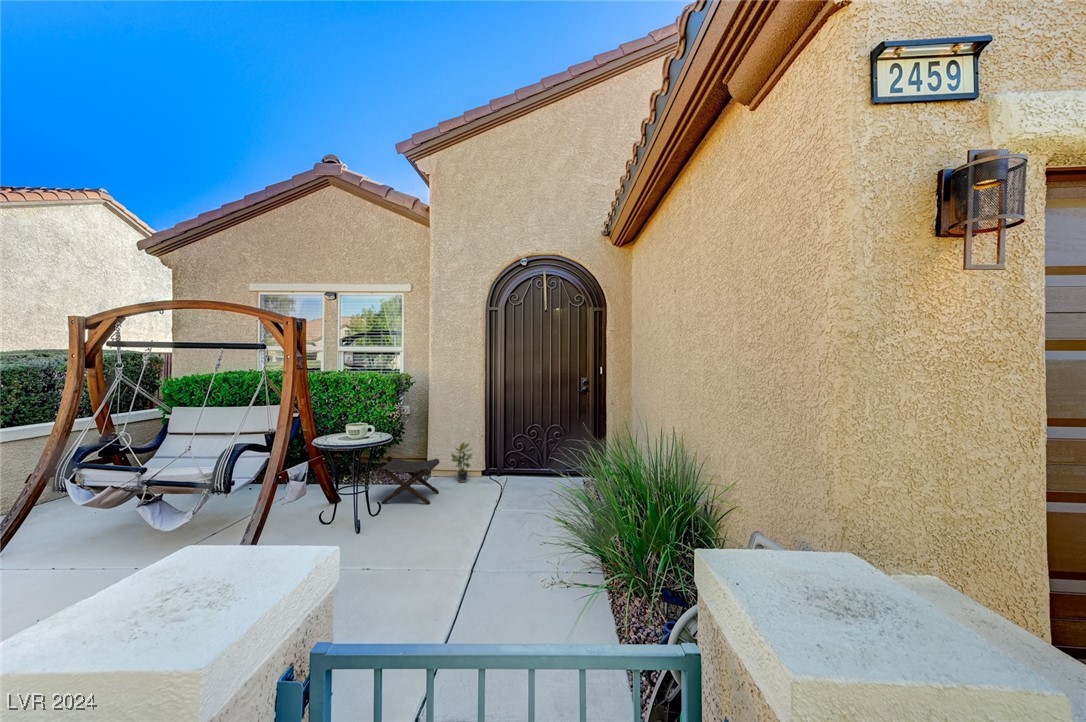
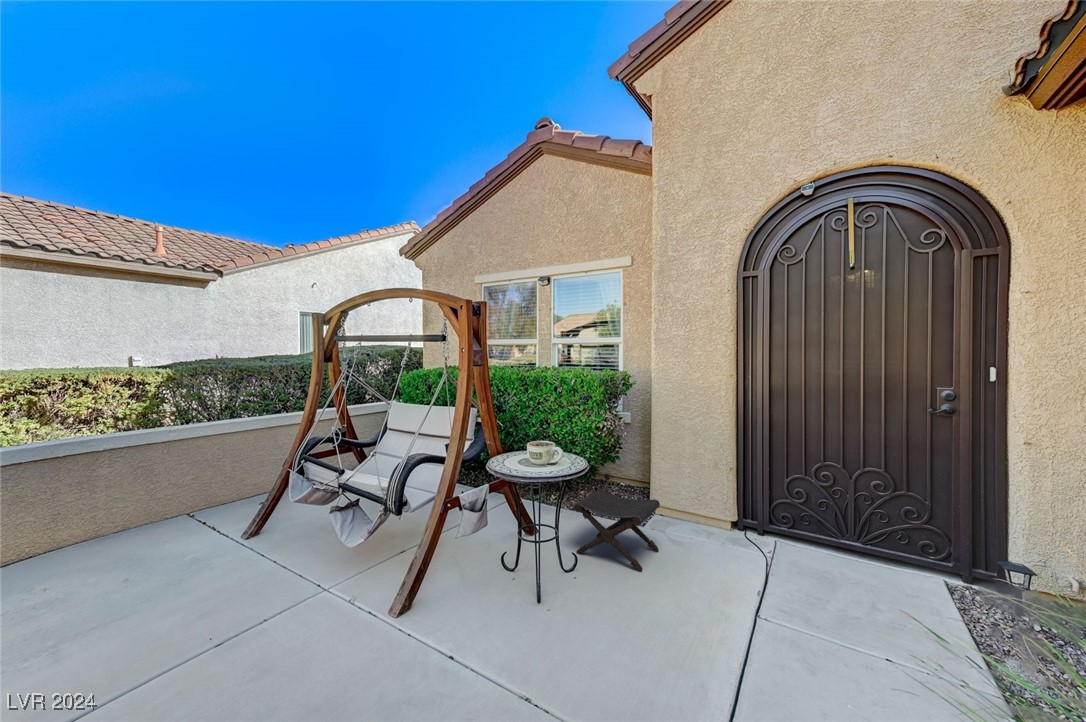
potted plant: present [451,442,472,482] -> none [679,475,714,538]

